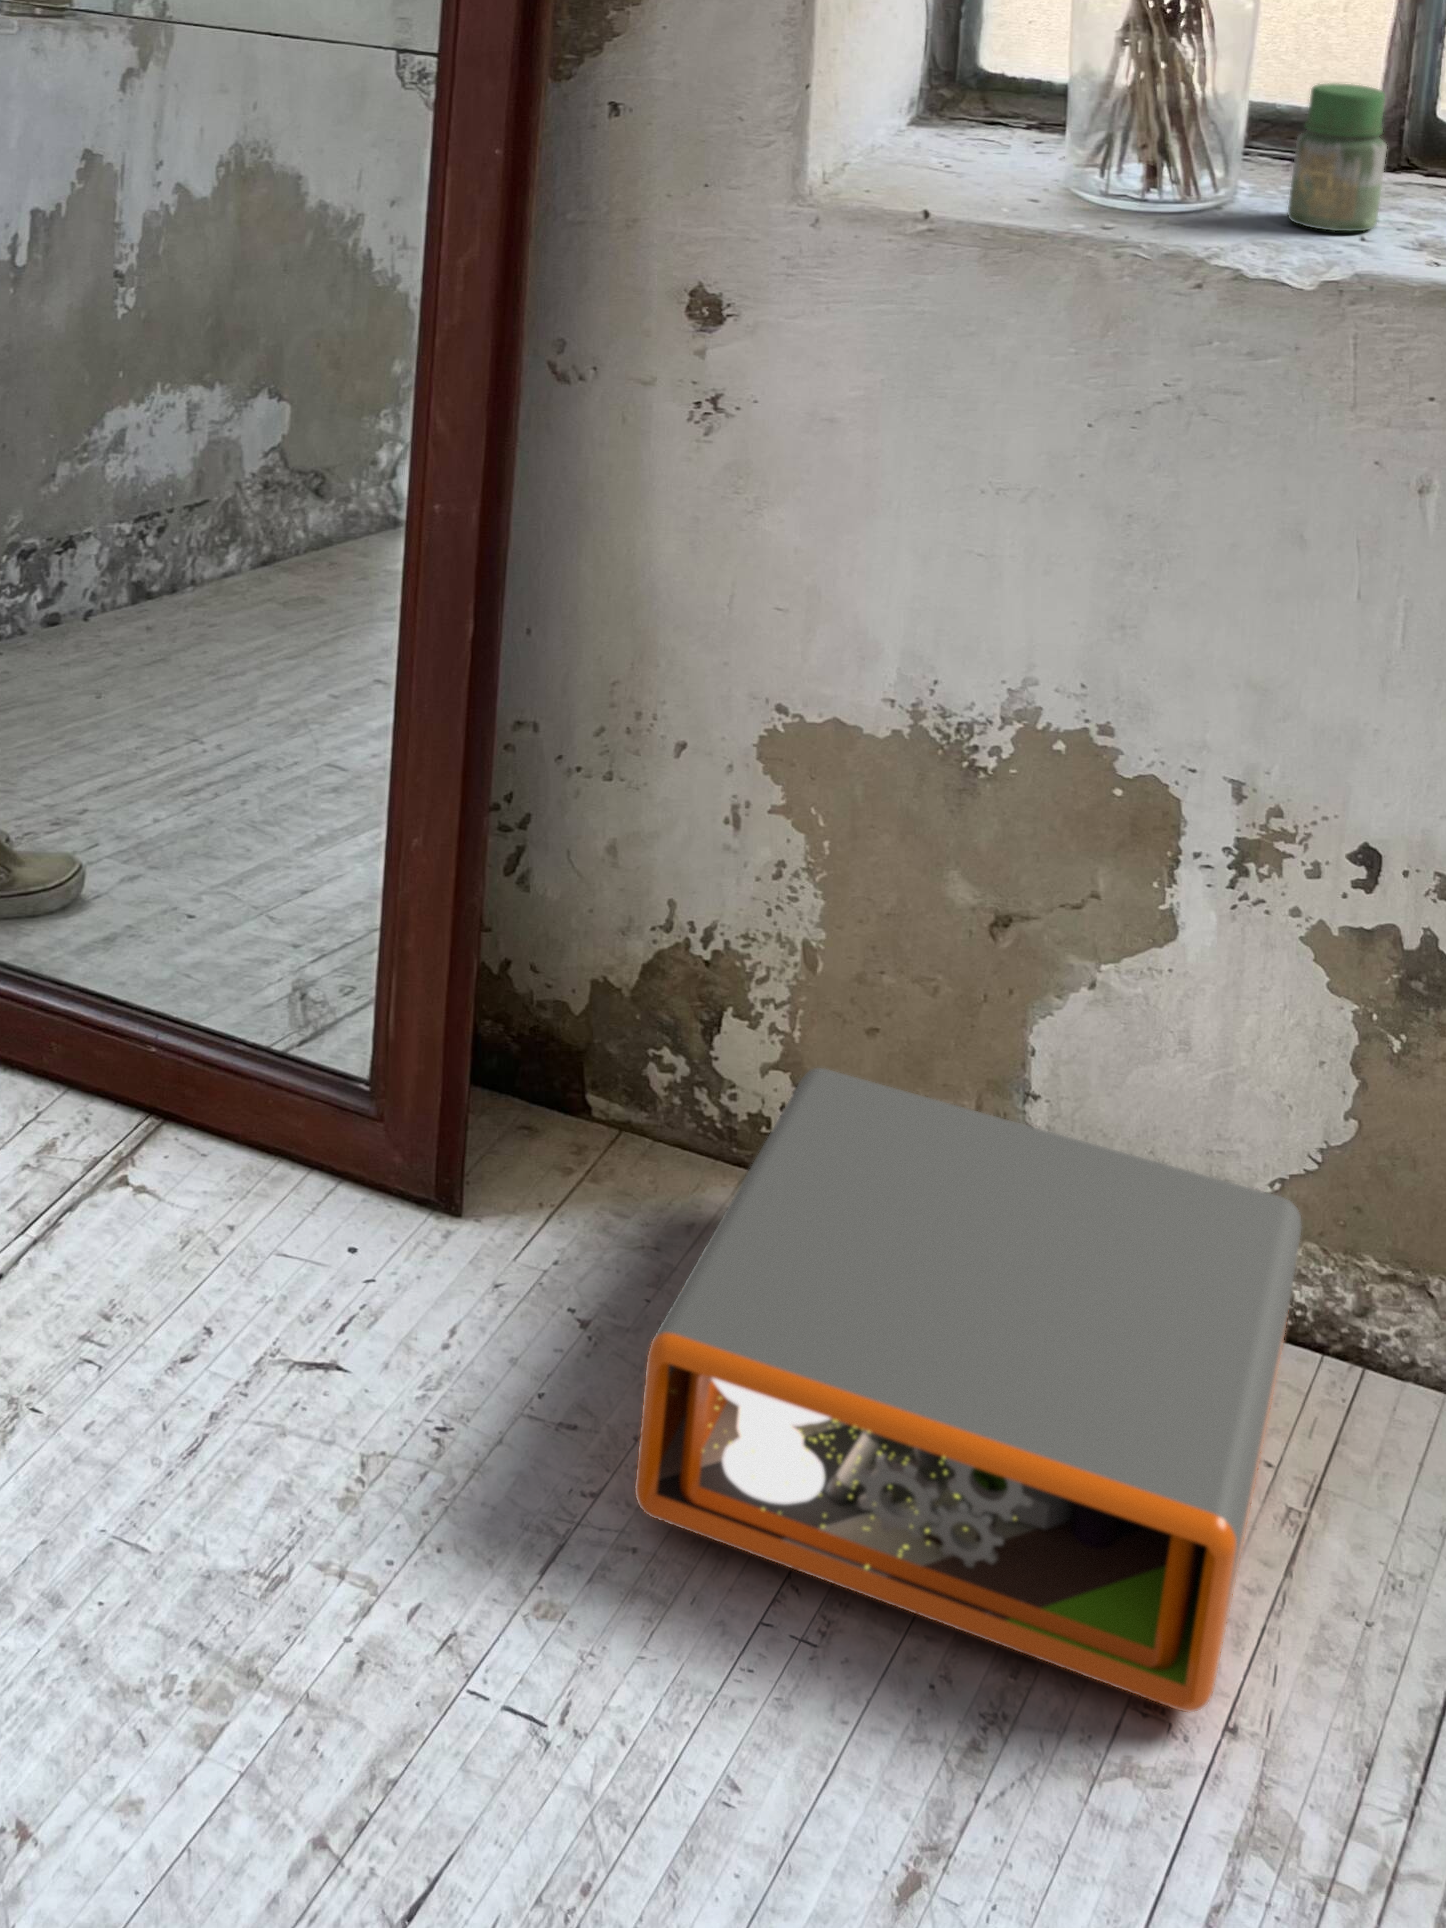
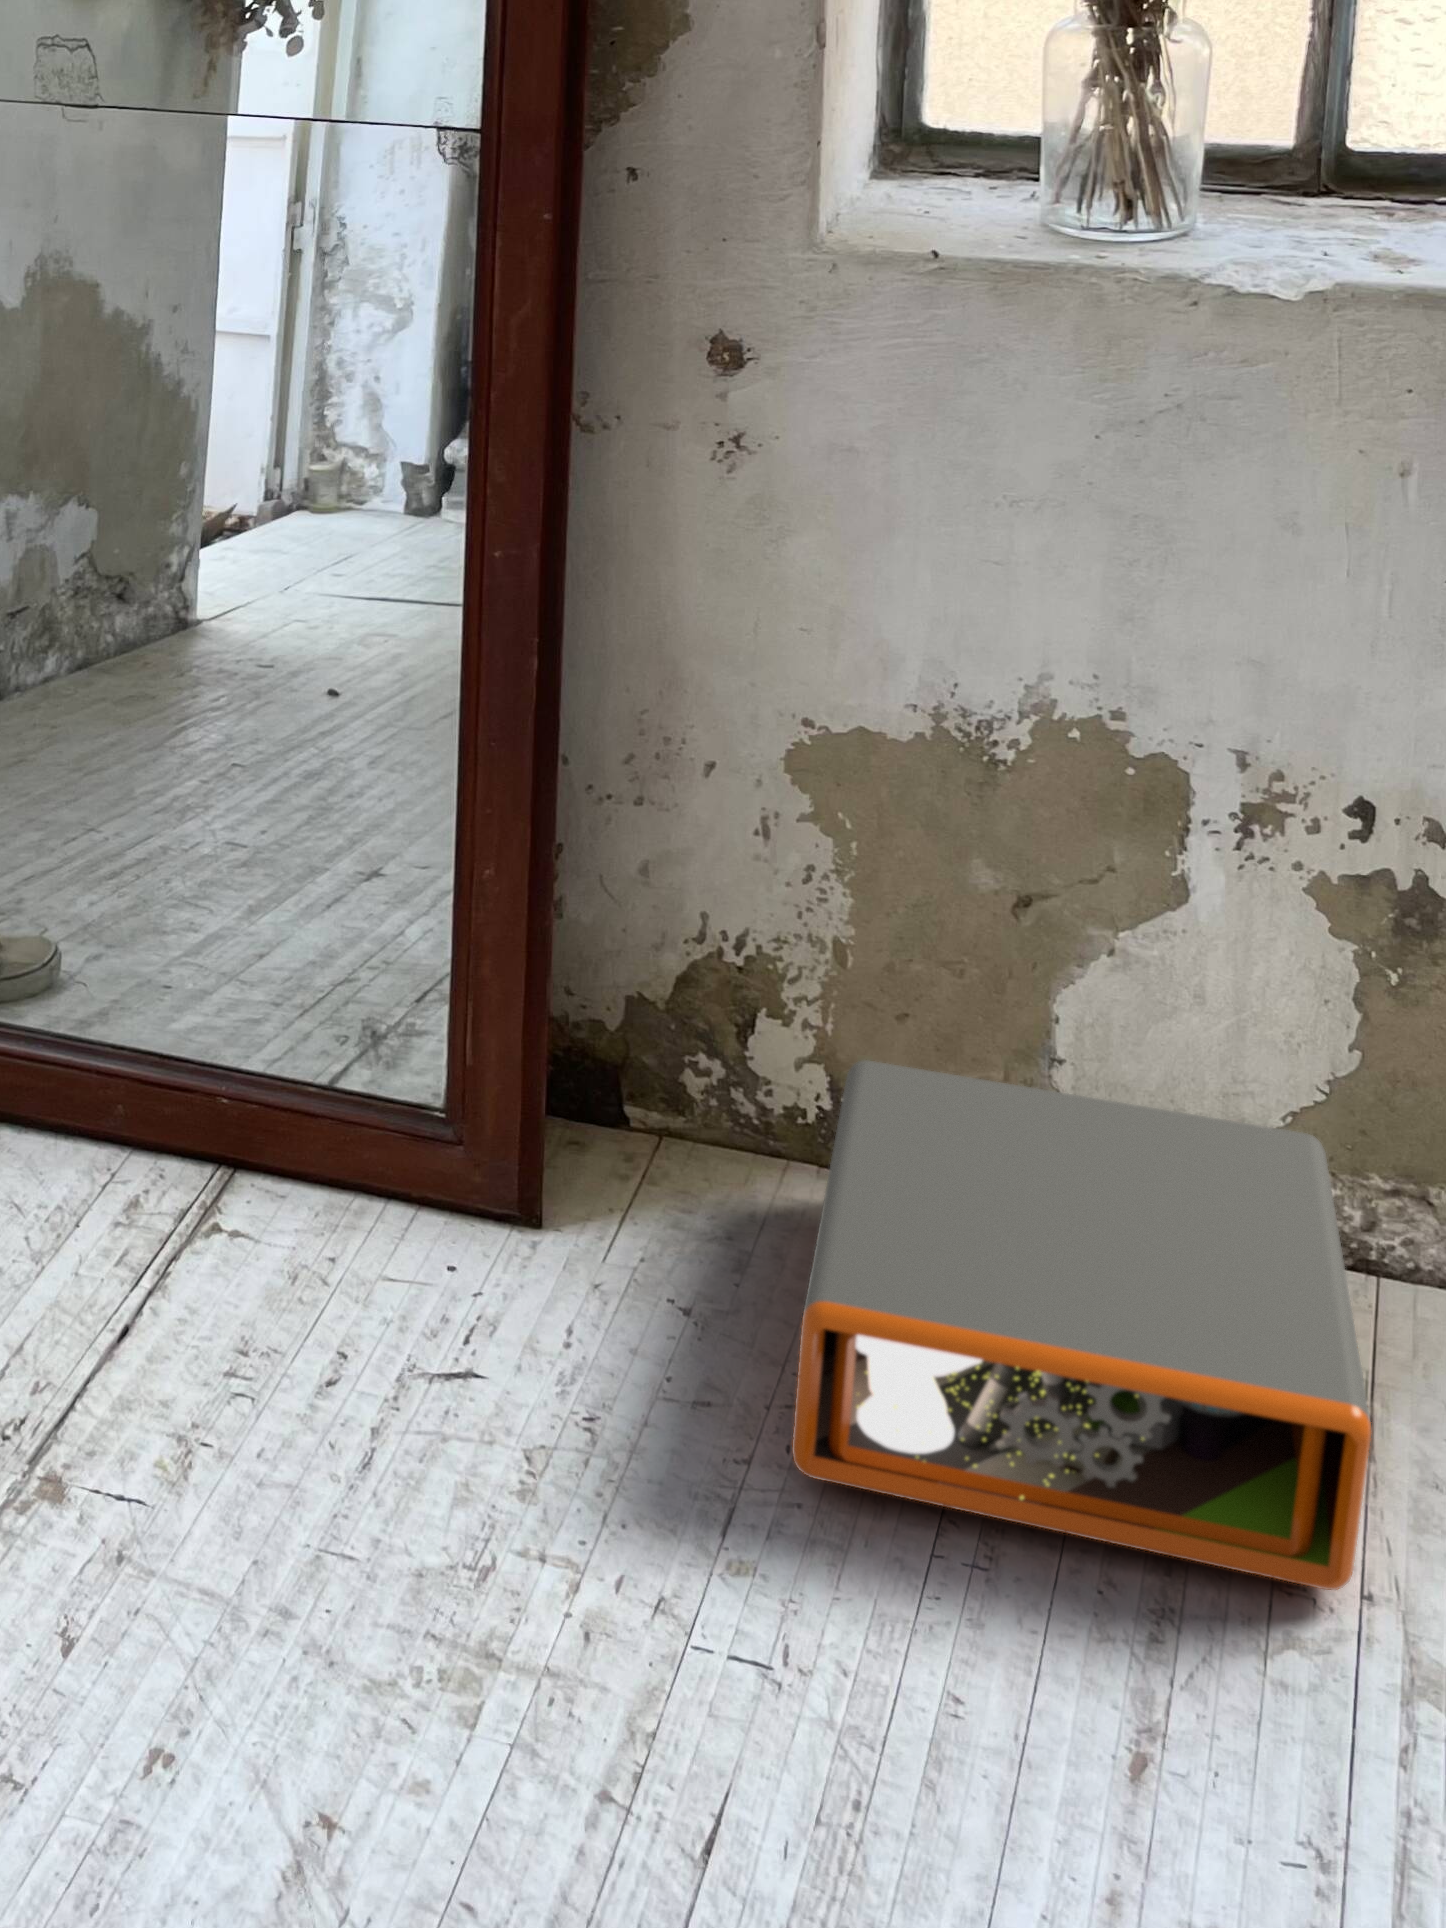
jar: present [1288,83,1387,231] -> none [1245,117,1334,249]

